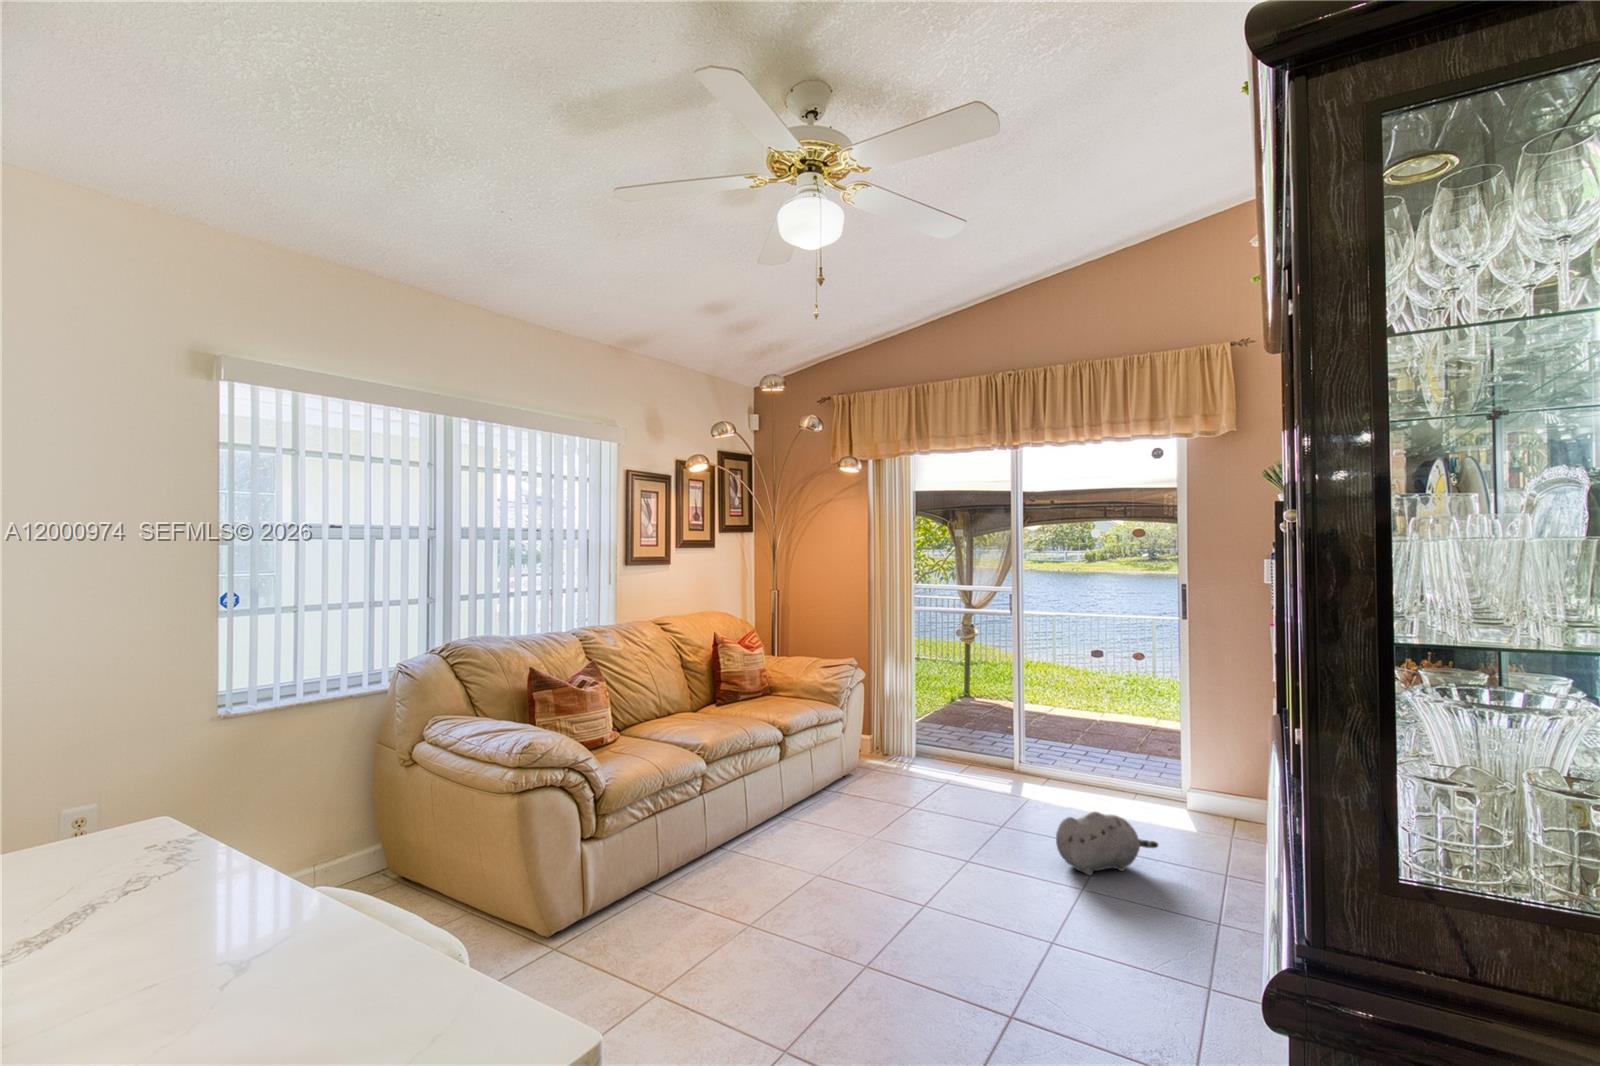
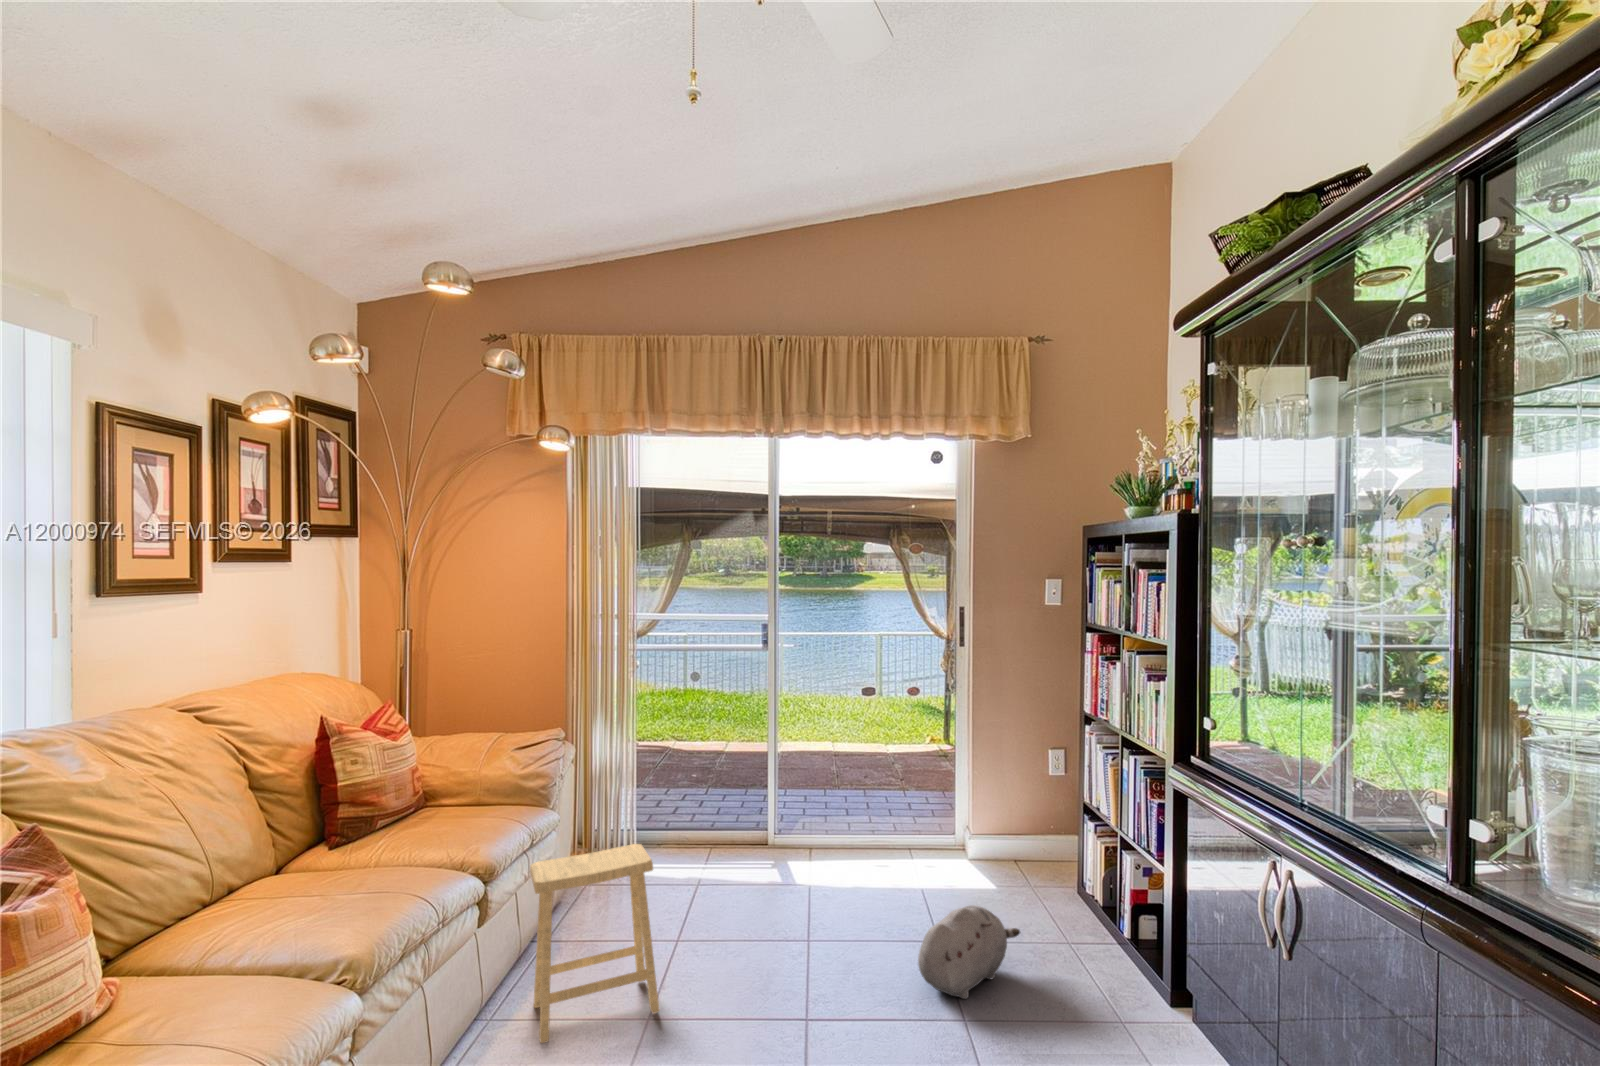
footstool: none [806,728,882,830] -> present [530,844,659,1043]

